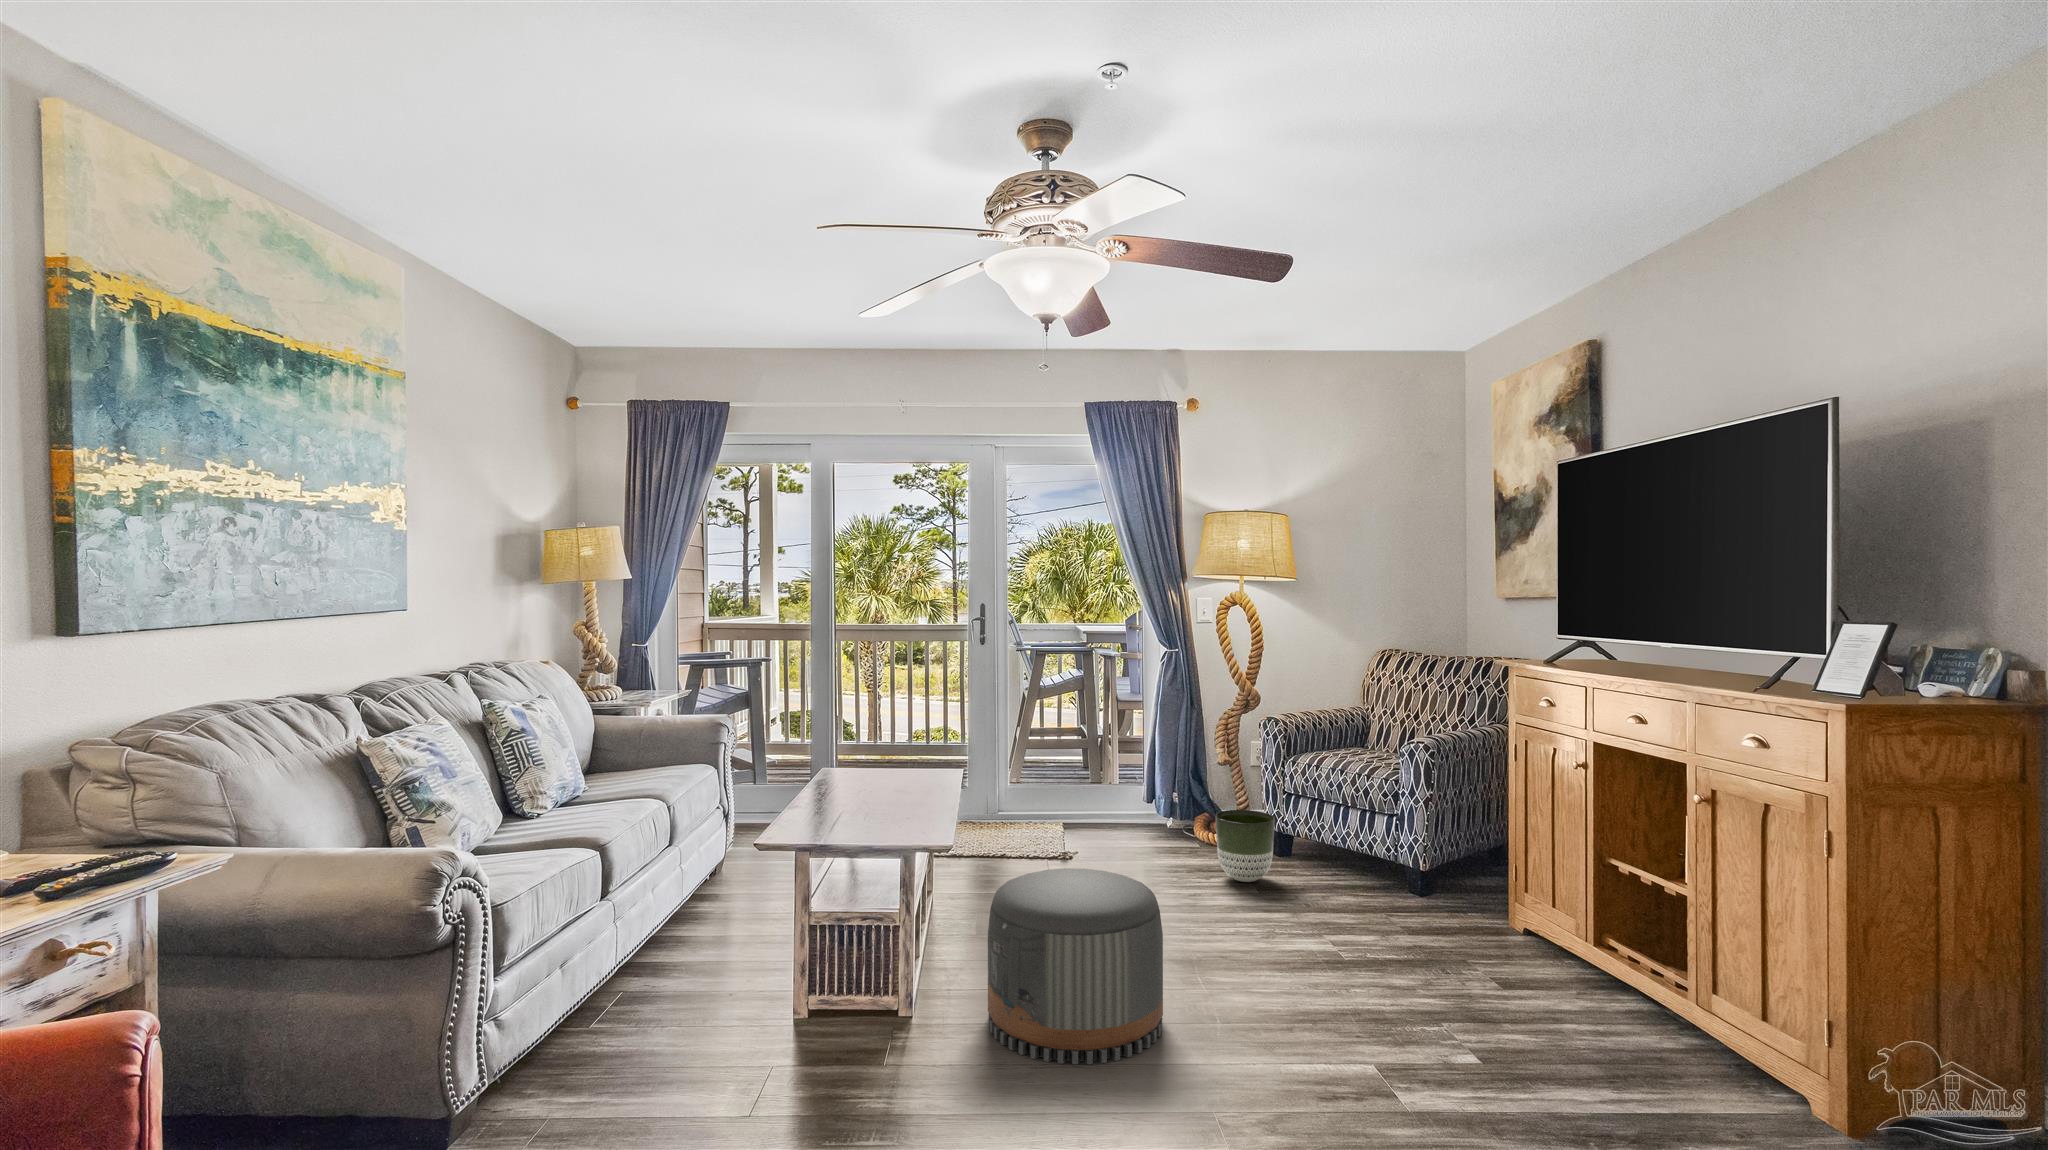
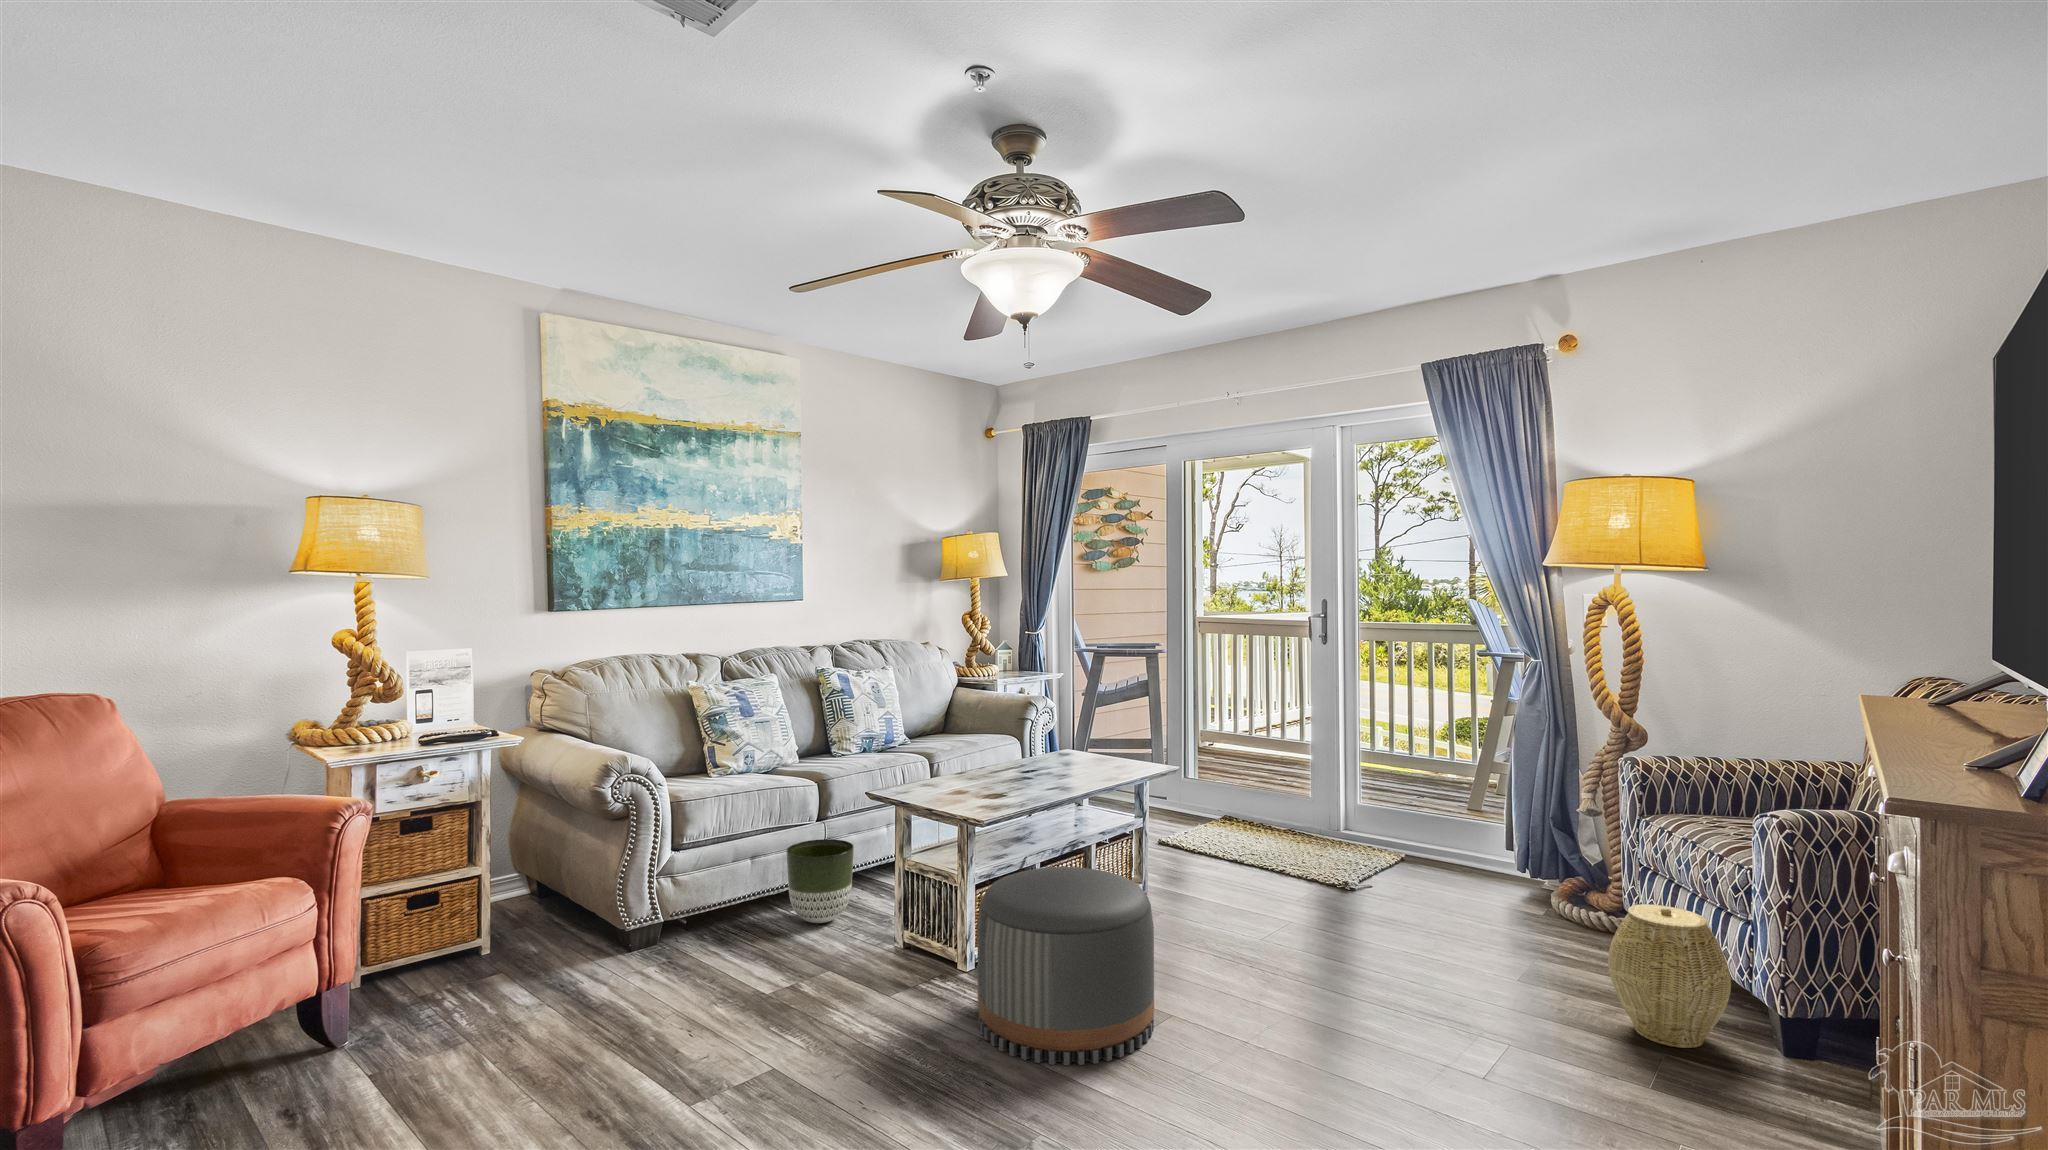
planter: present [1216,810,1275,882] -> present [786,839,854,923]
woven basket: none [1338,811,1413,905] -> present [1608,904,1731,1048]

